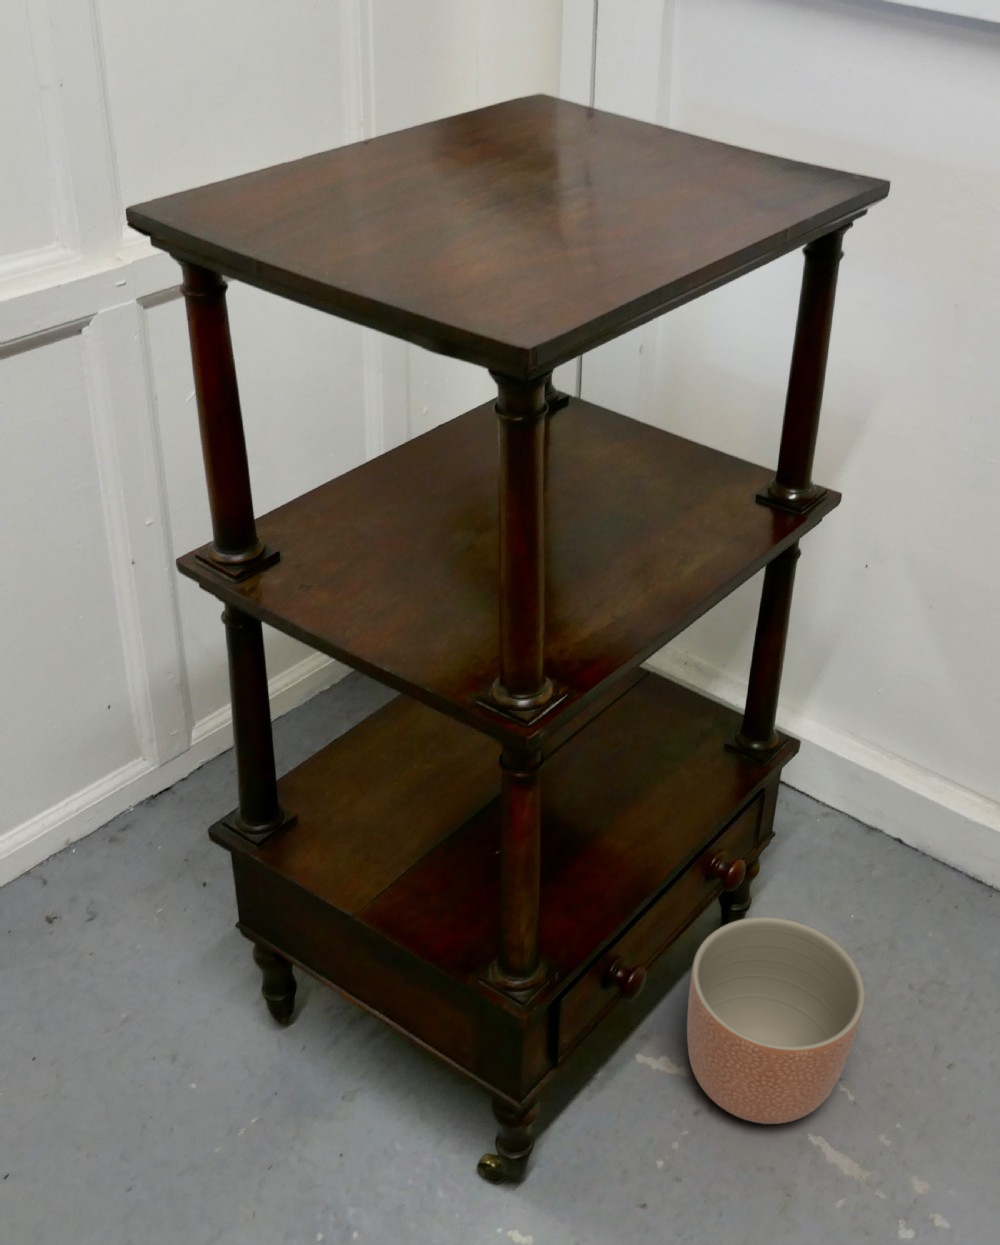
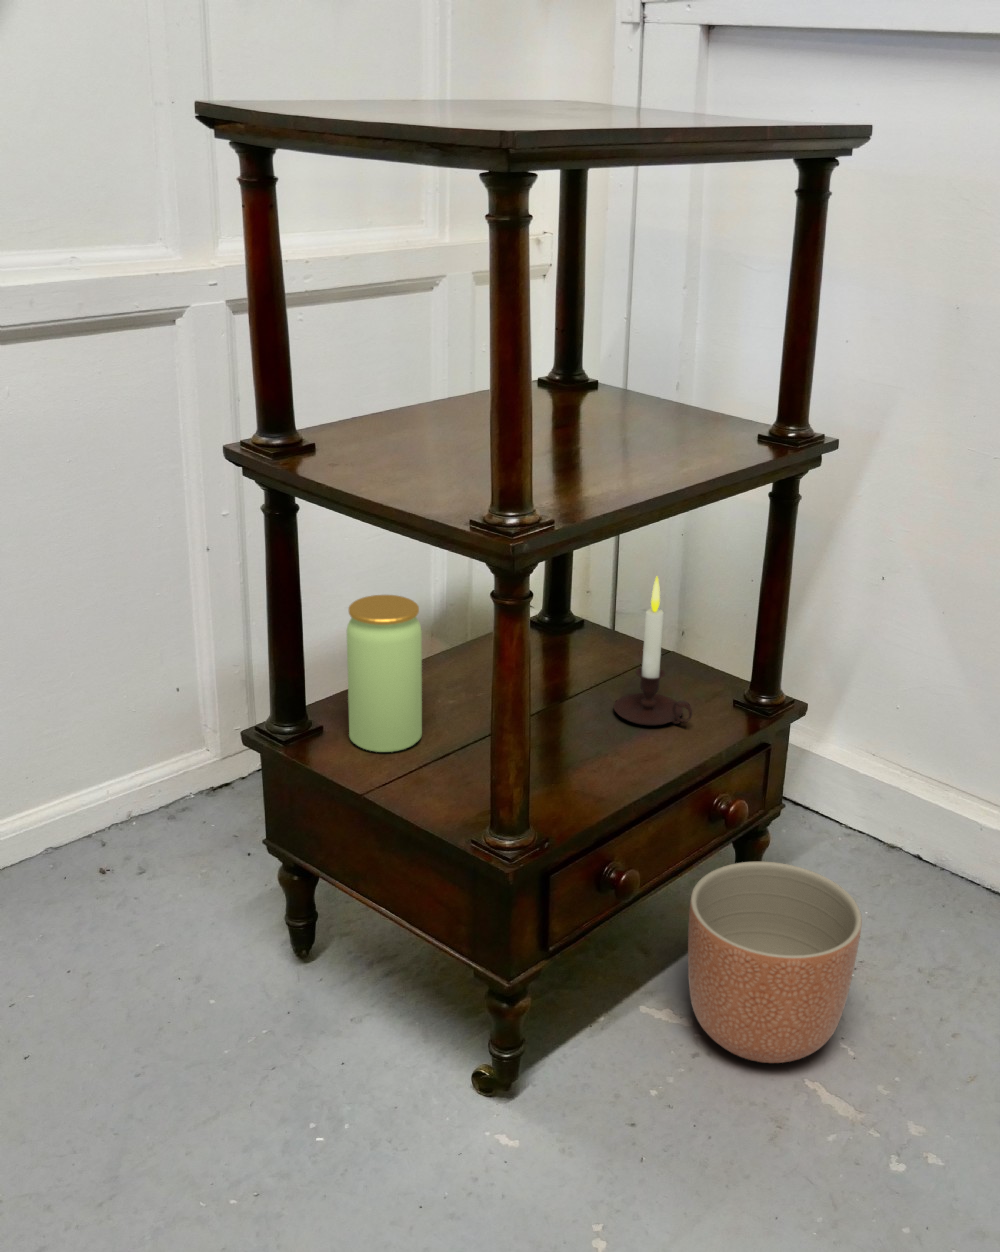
candle: none [602,640,688,785] -> present [614,577,692,725]
jar: none [323,683,406,847] -> present [347,595,422,752]

